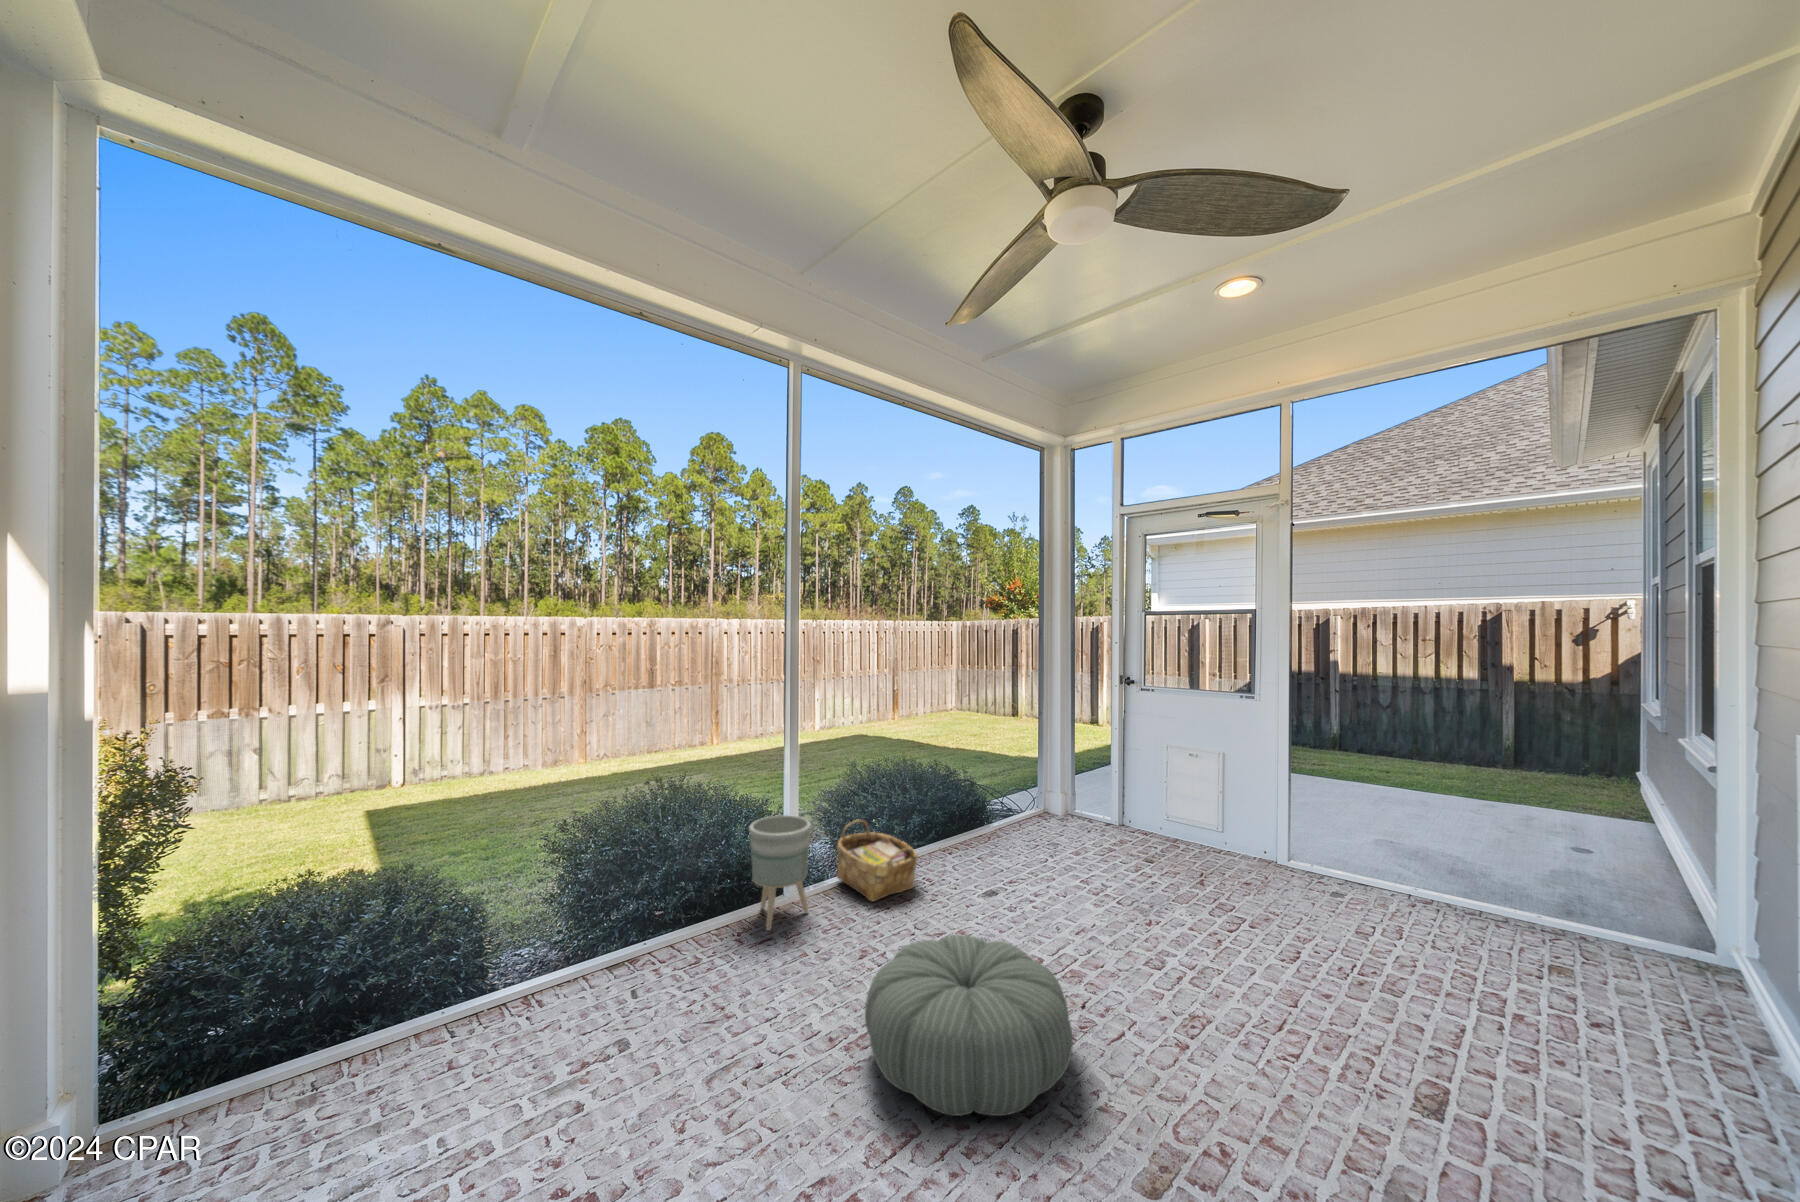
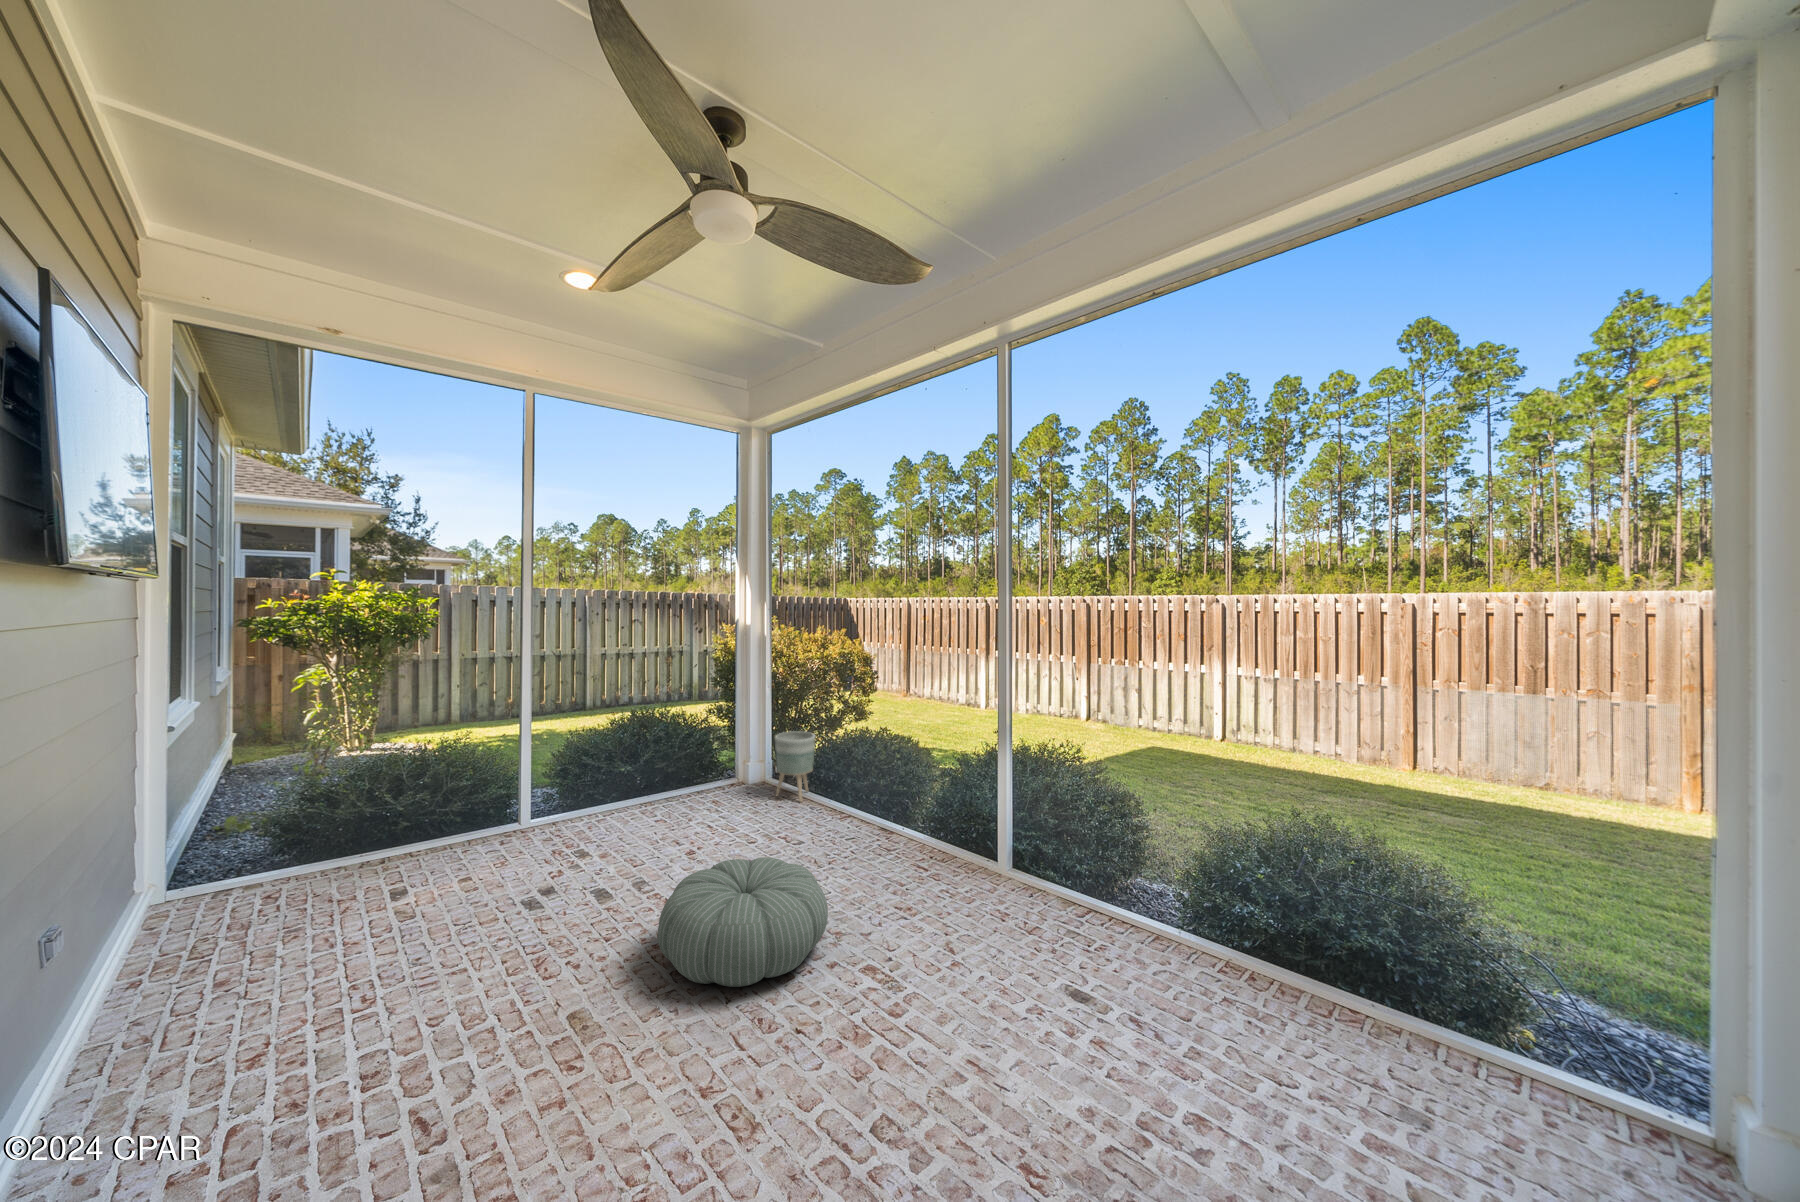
planter: present [749,815,811,931] -> present [775,731,815,802]
woven basket: present [836,820,917,902] -> none [1008,834,1102,934]

